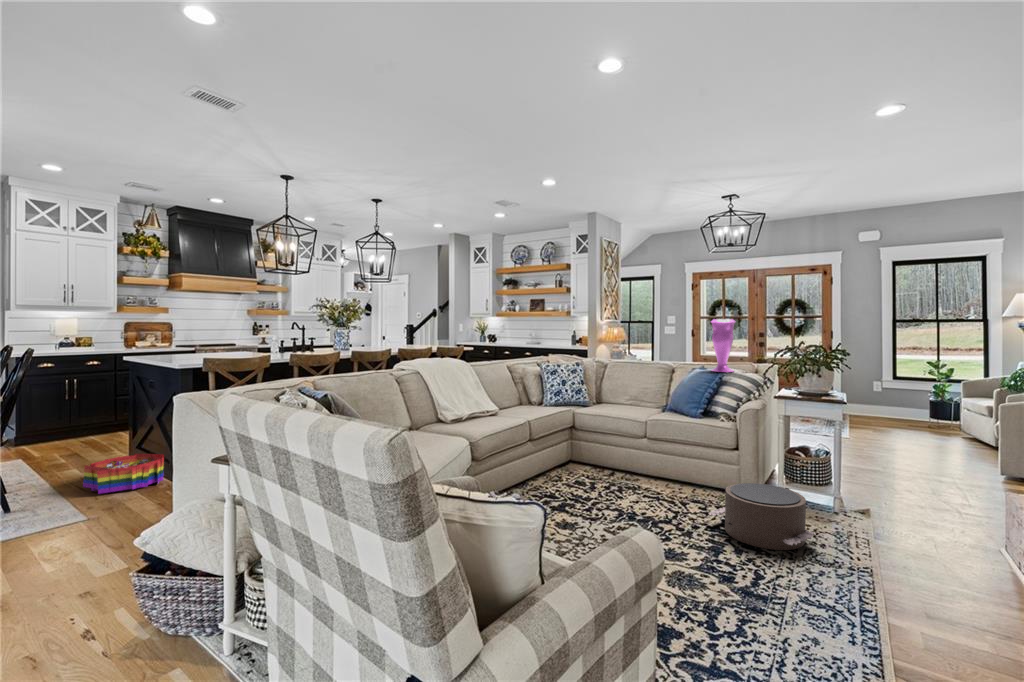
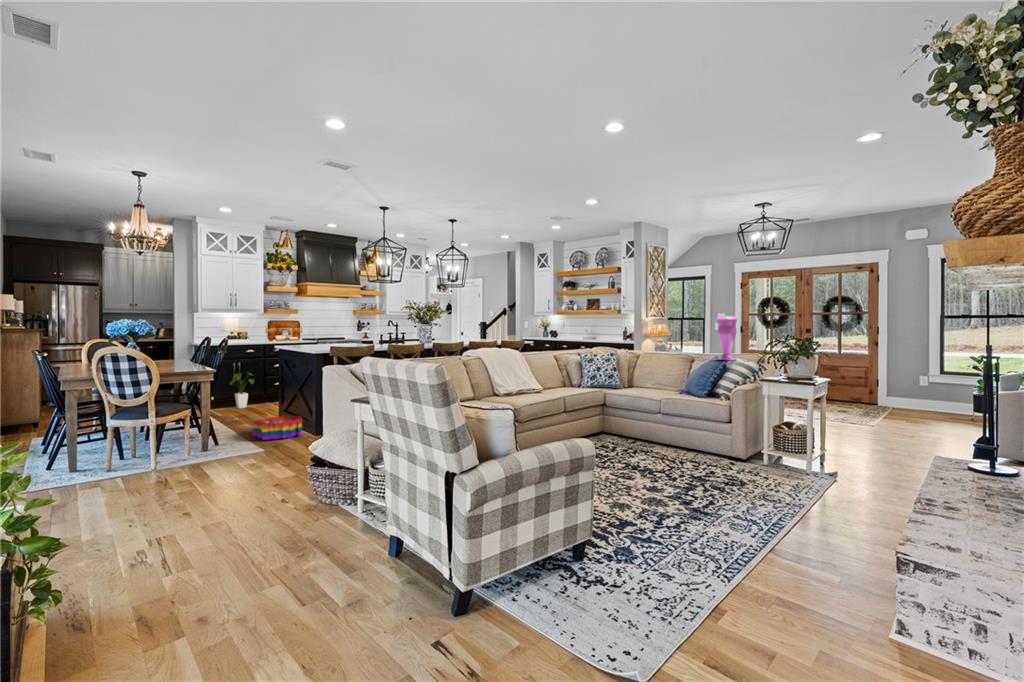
house plant: none [63,389,101,440] -> present [229,372,254,408]
pouf: present [709,483,814,550] -> none [693,445,771,493]

